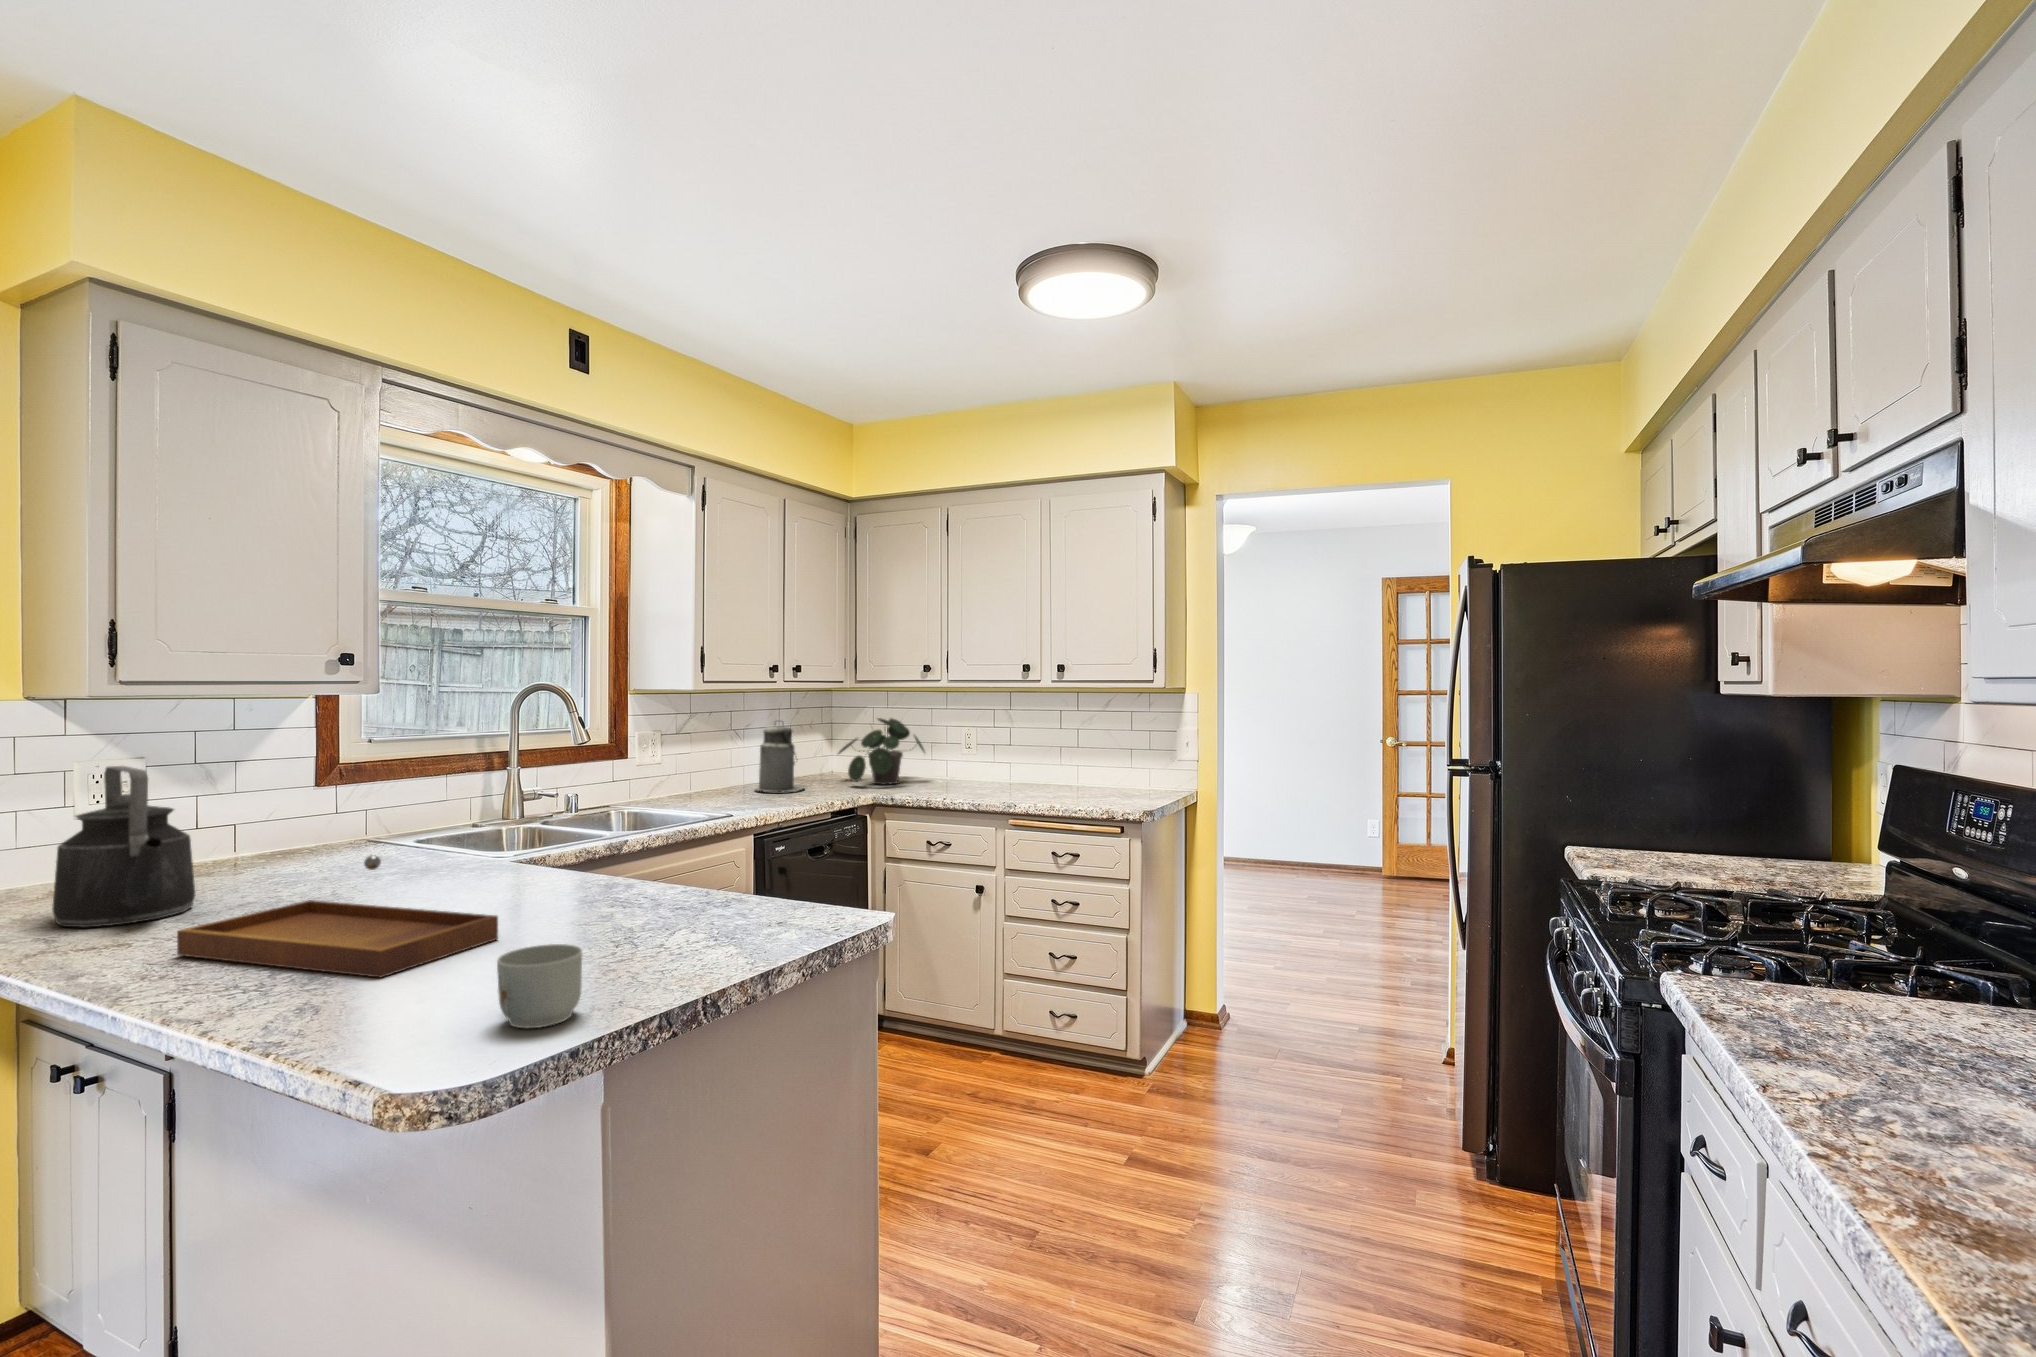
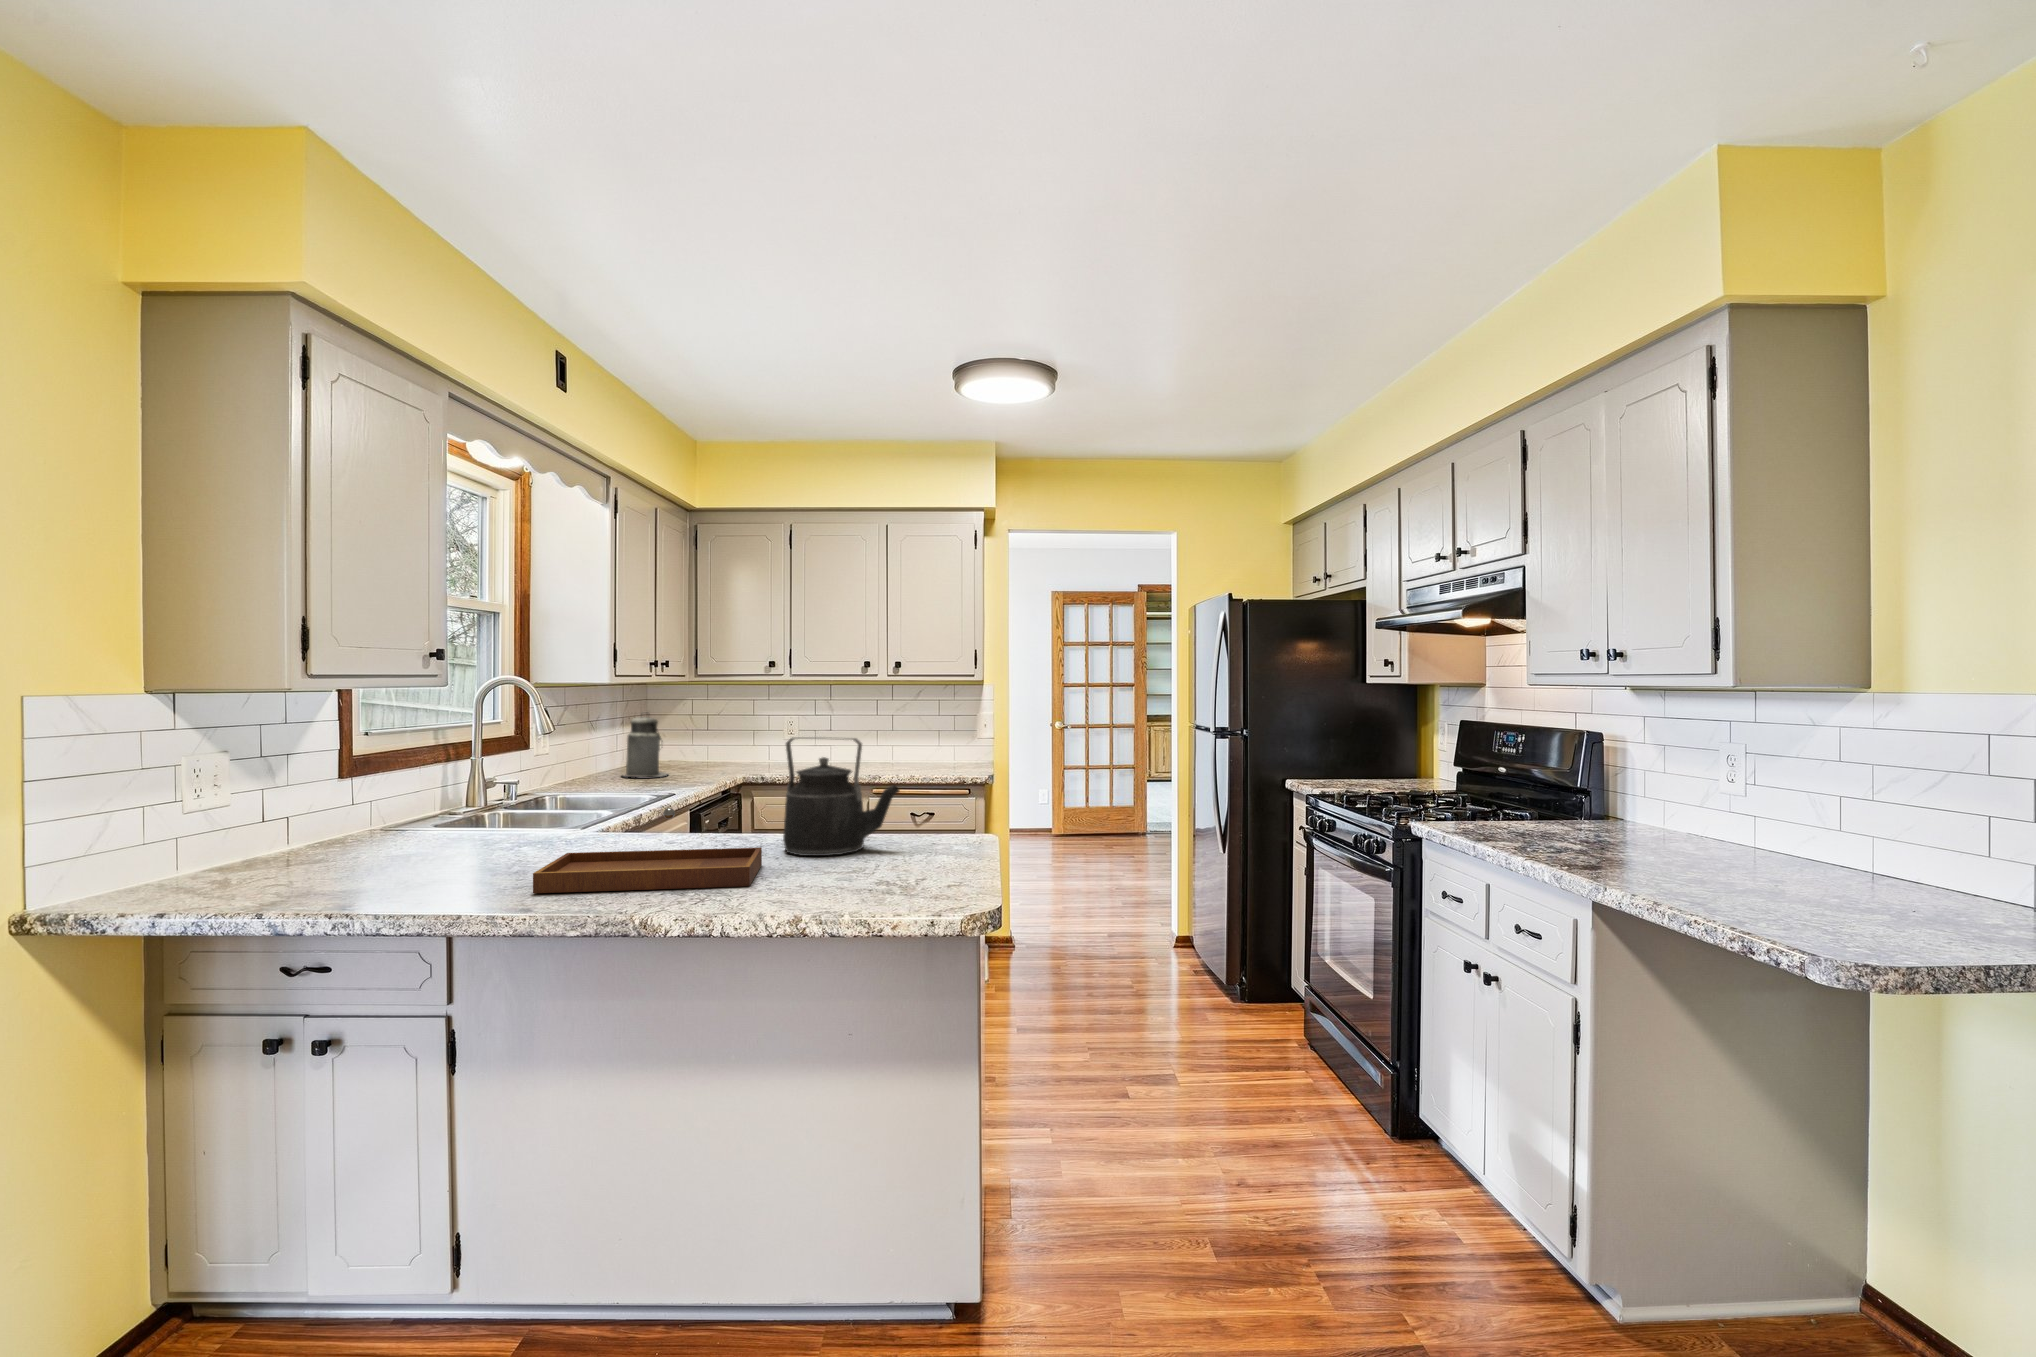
potted plant: present [838,718,924,785] -> none [683,709,766,768]
kettle: present [52,766,195,927] -> present [783,737,900,856]
mug: present [497,944,582,1028] -> none [891,843,952,892]

